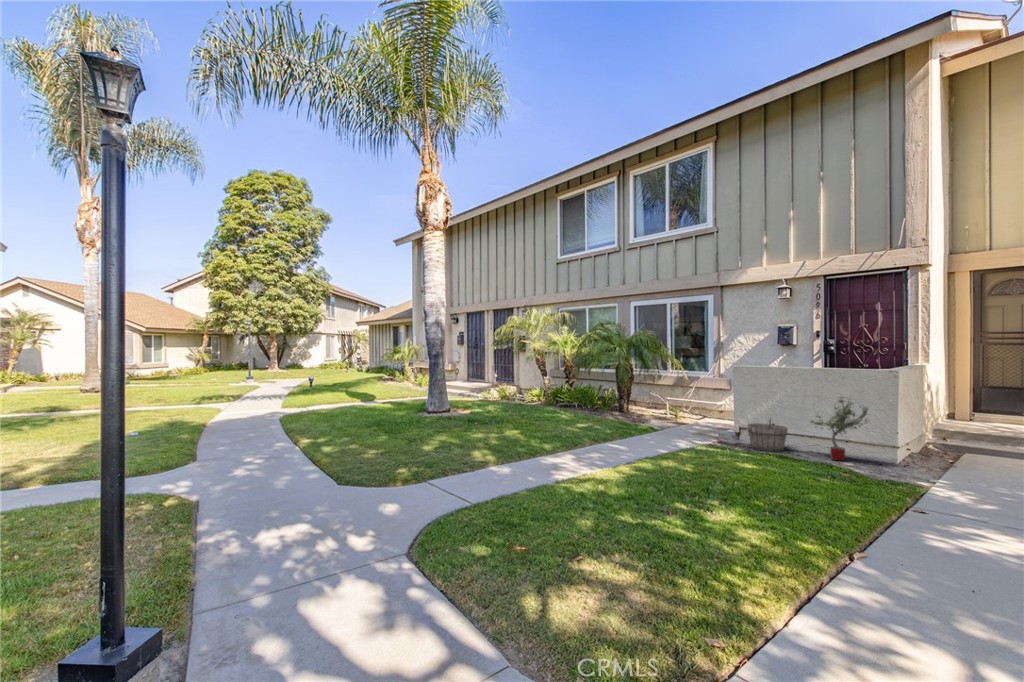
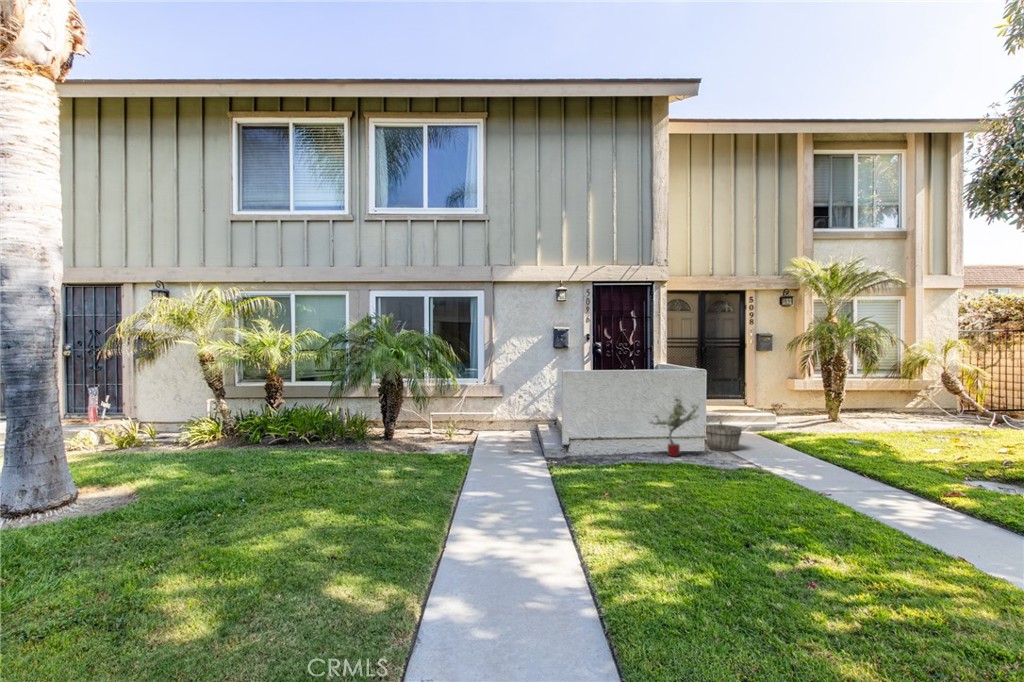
wooden bucket: present [747,420,788,452] -> present [705,422,742,451]

